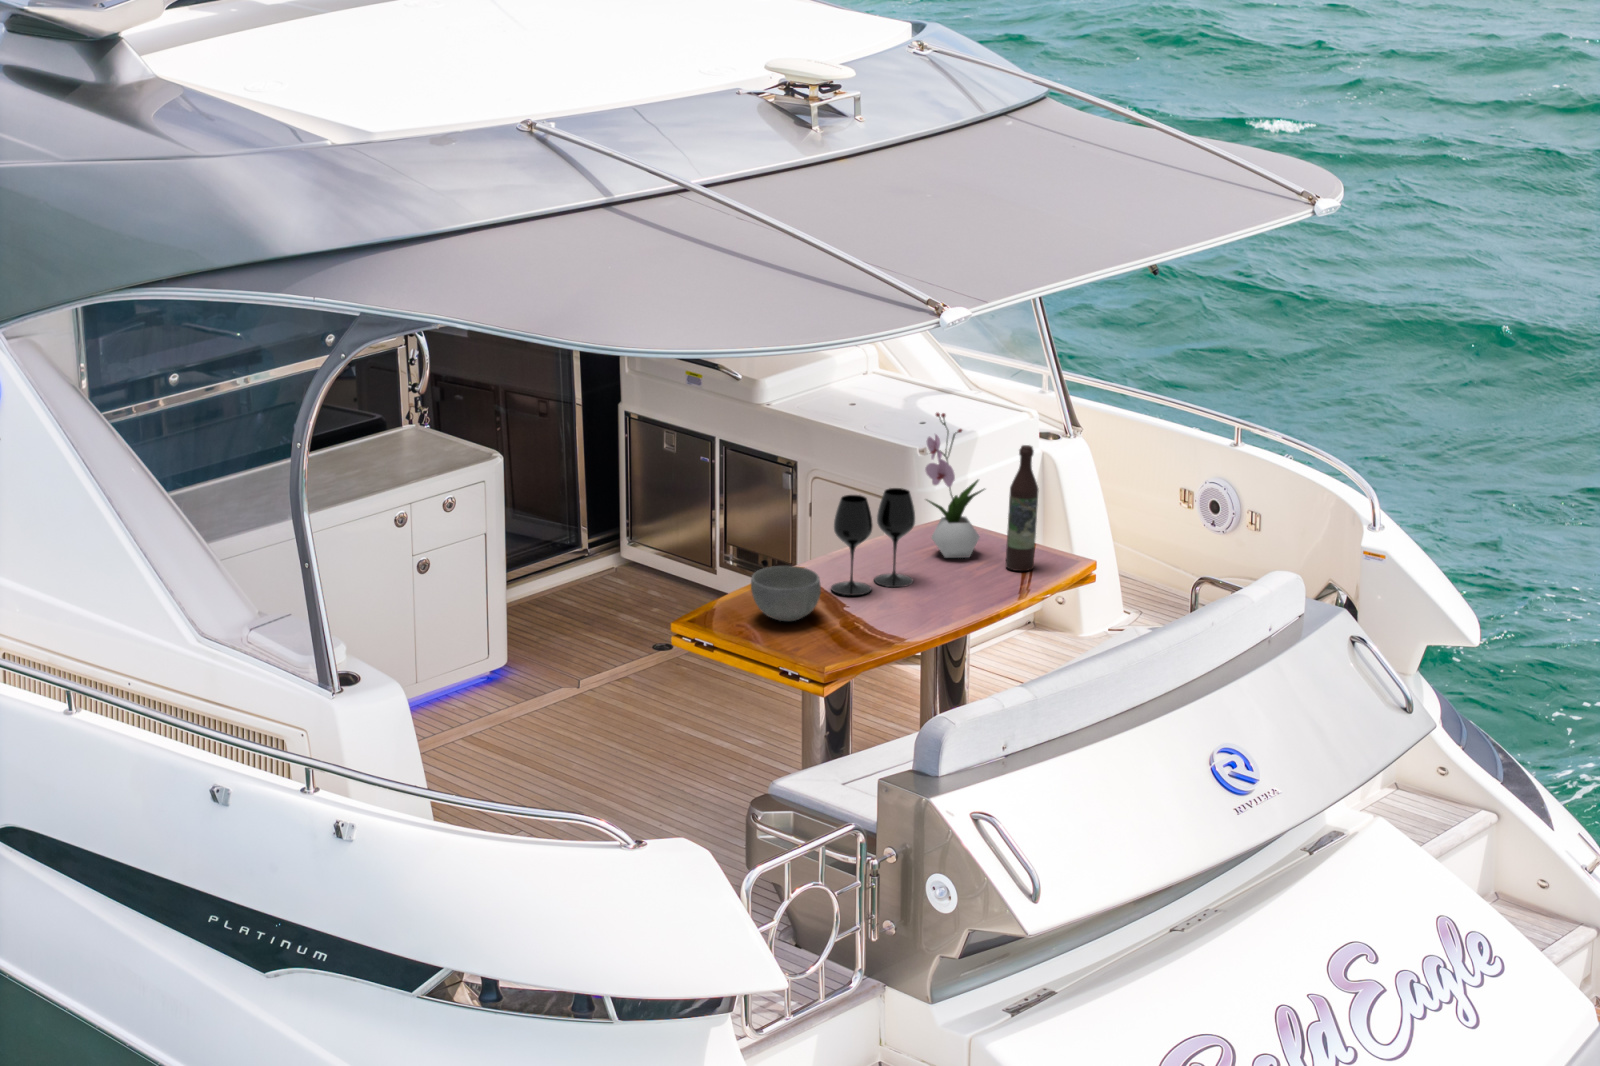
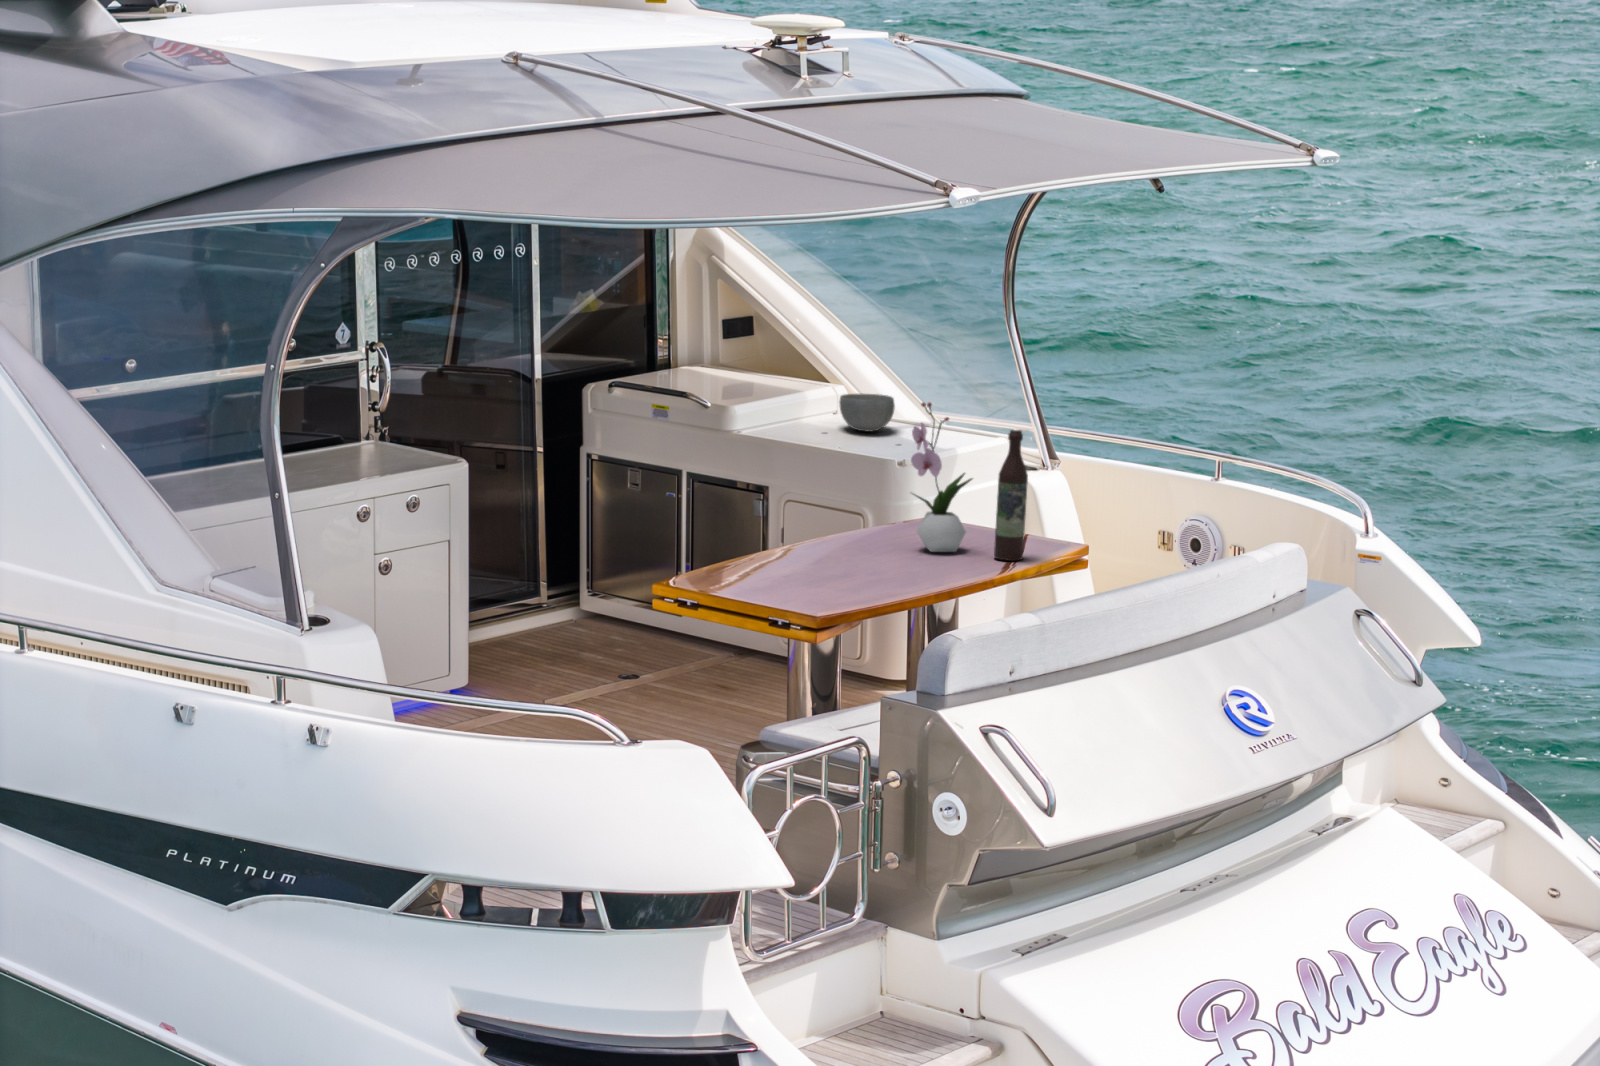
wine glass: present [831,488,915,595] -> none [816,470,903,575]
bowl: present [751,566,821,621] -> present [839,394,895,432]

